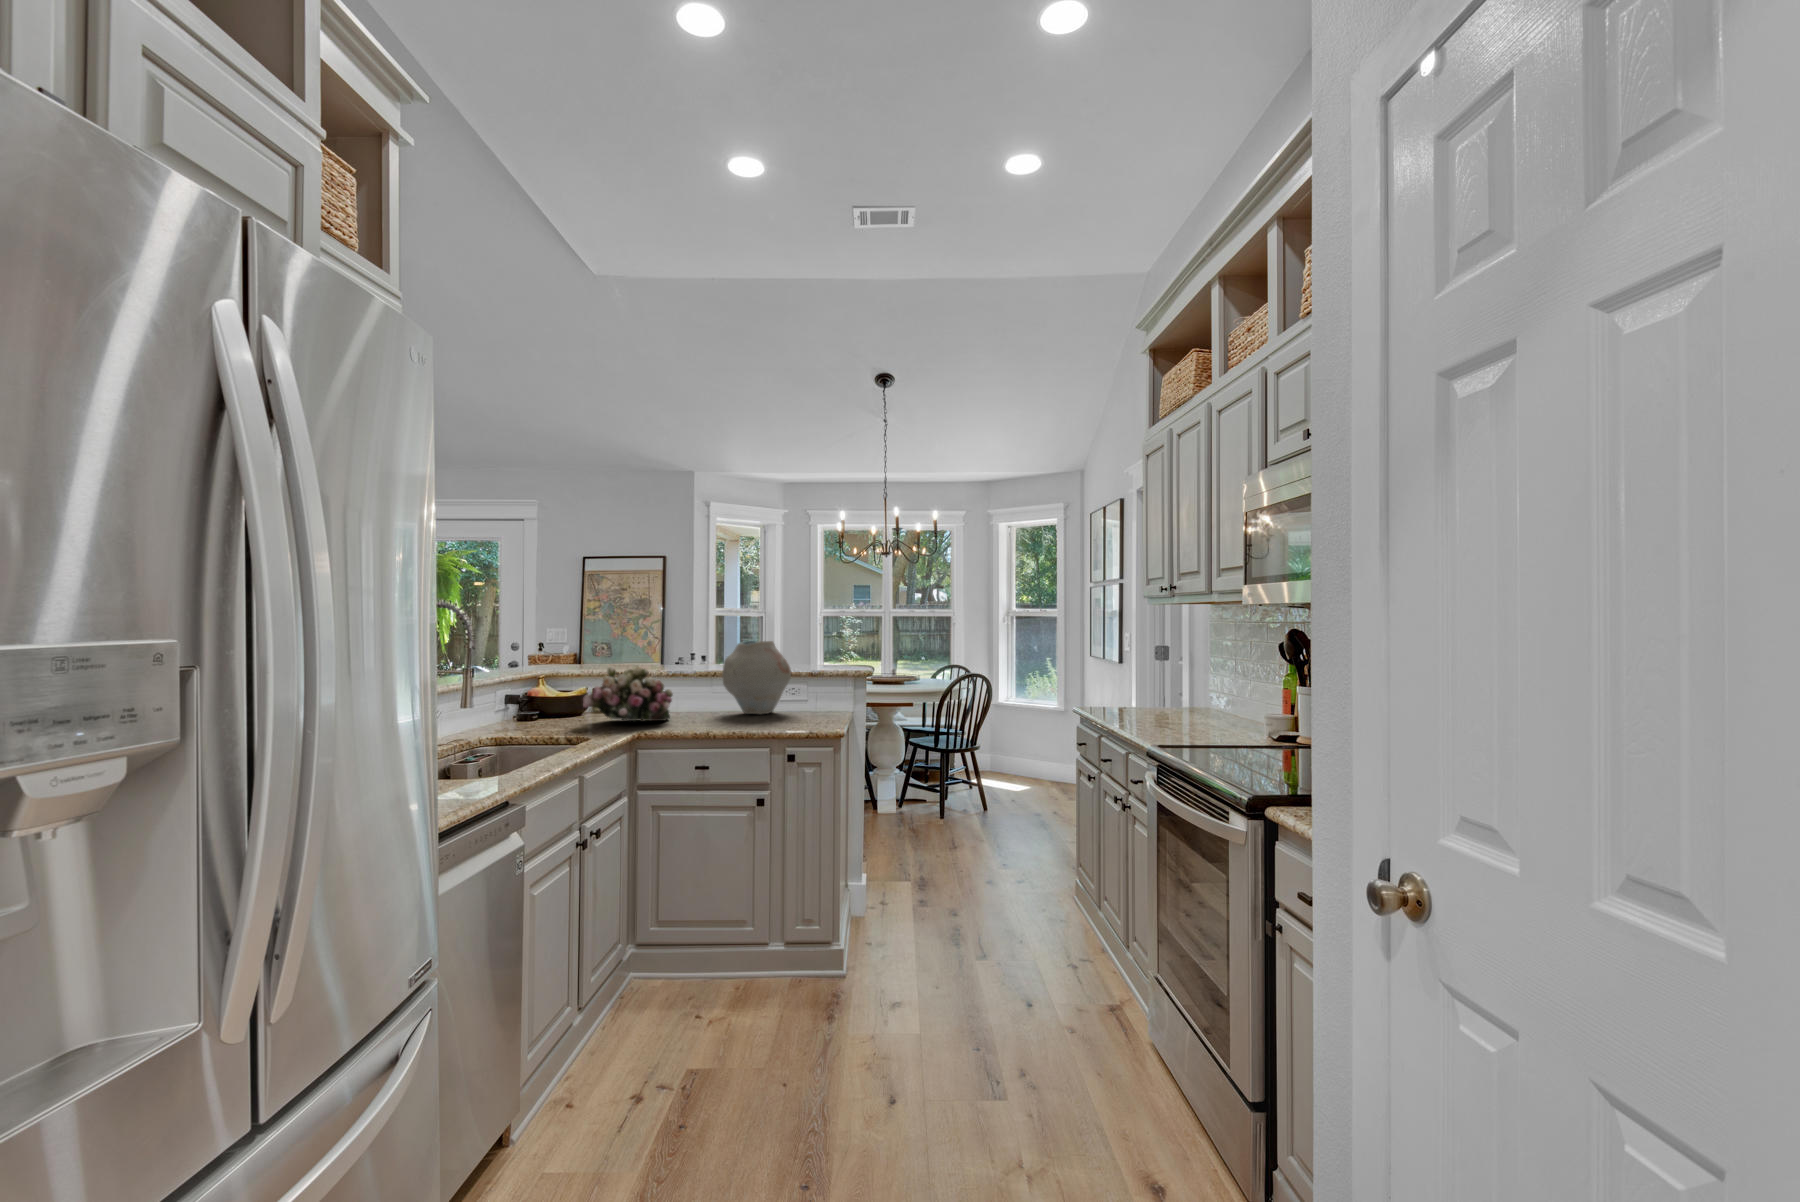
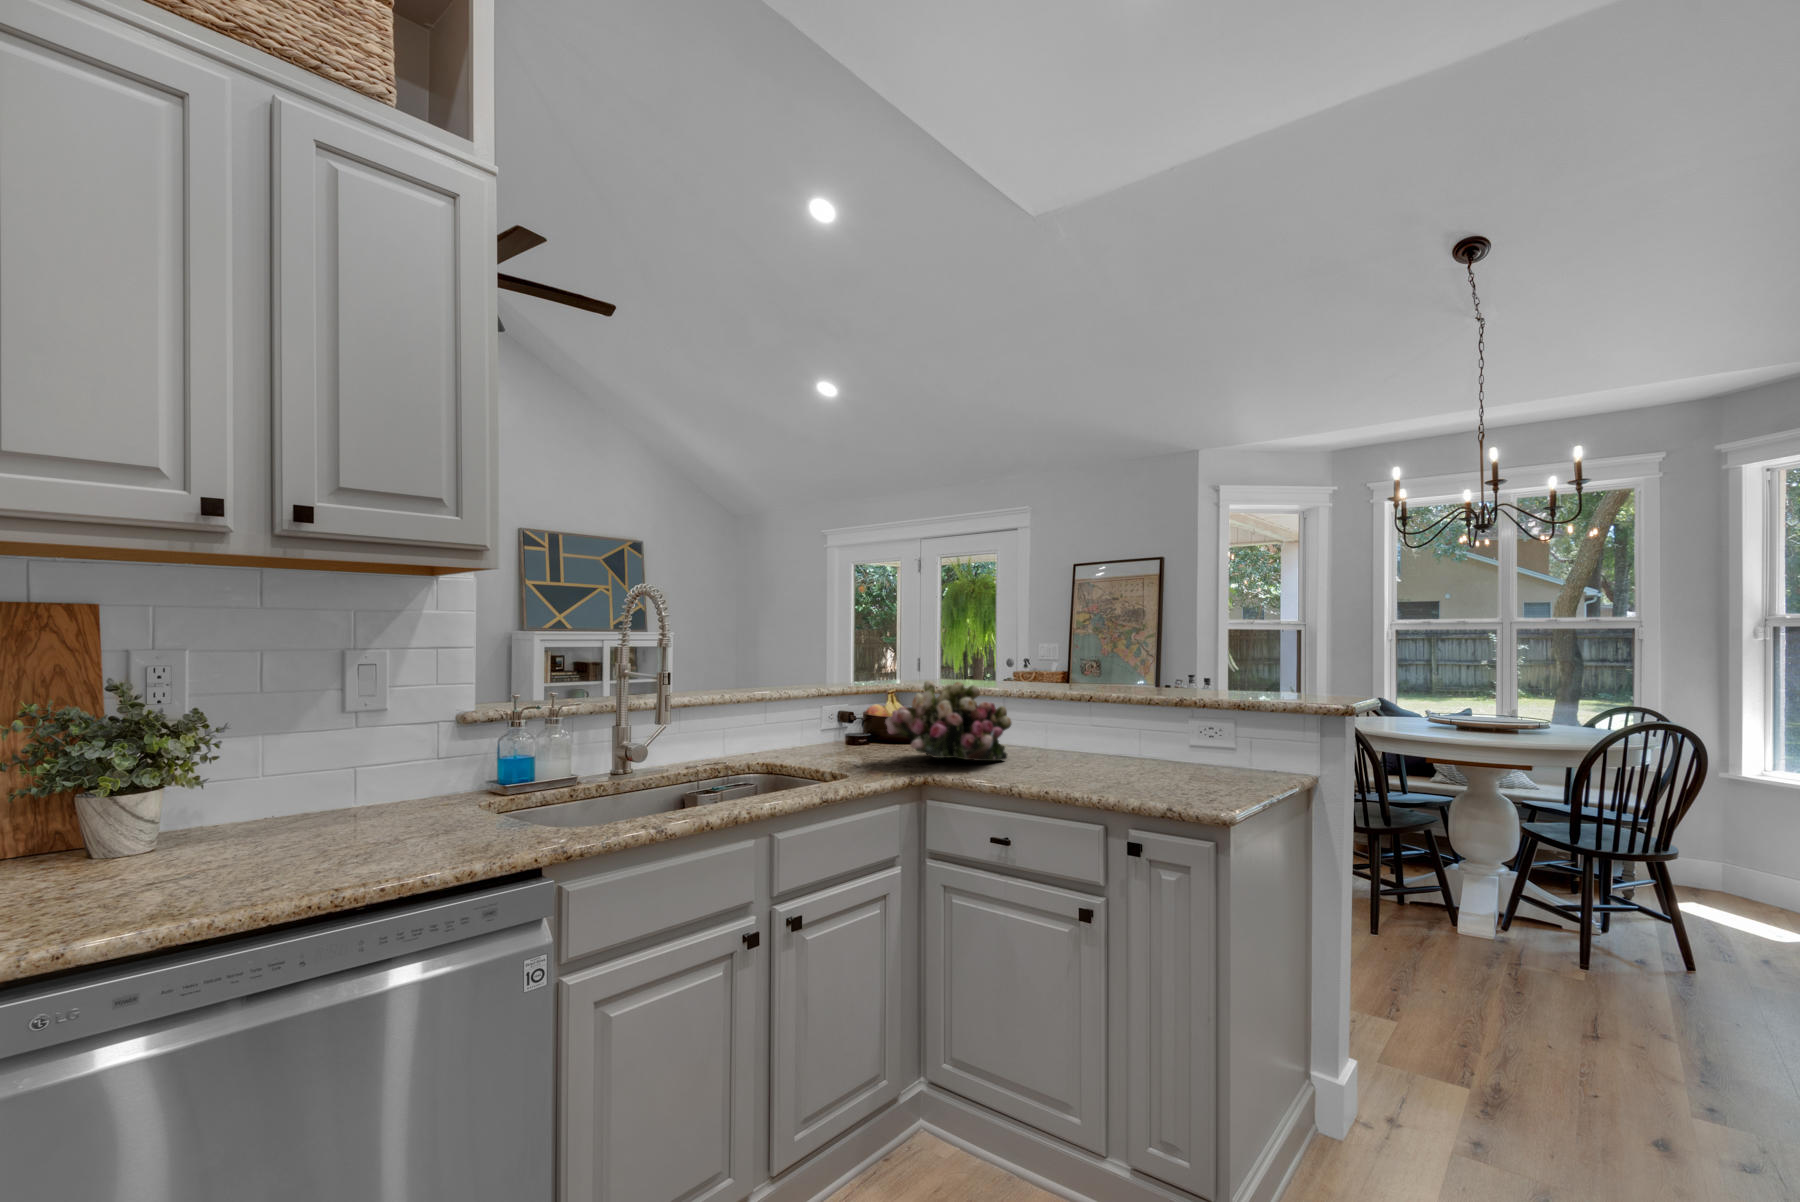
vase: present [722,641,791,714] -> none [1089,649,1198,765]

